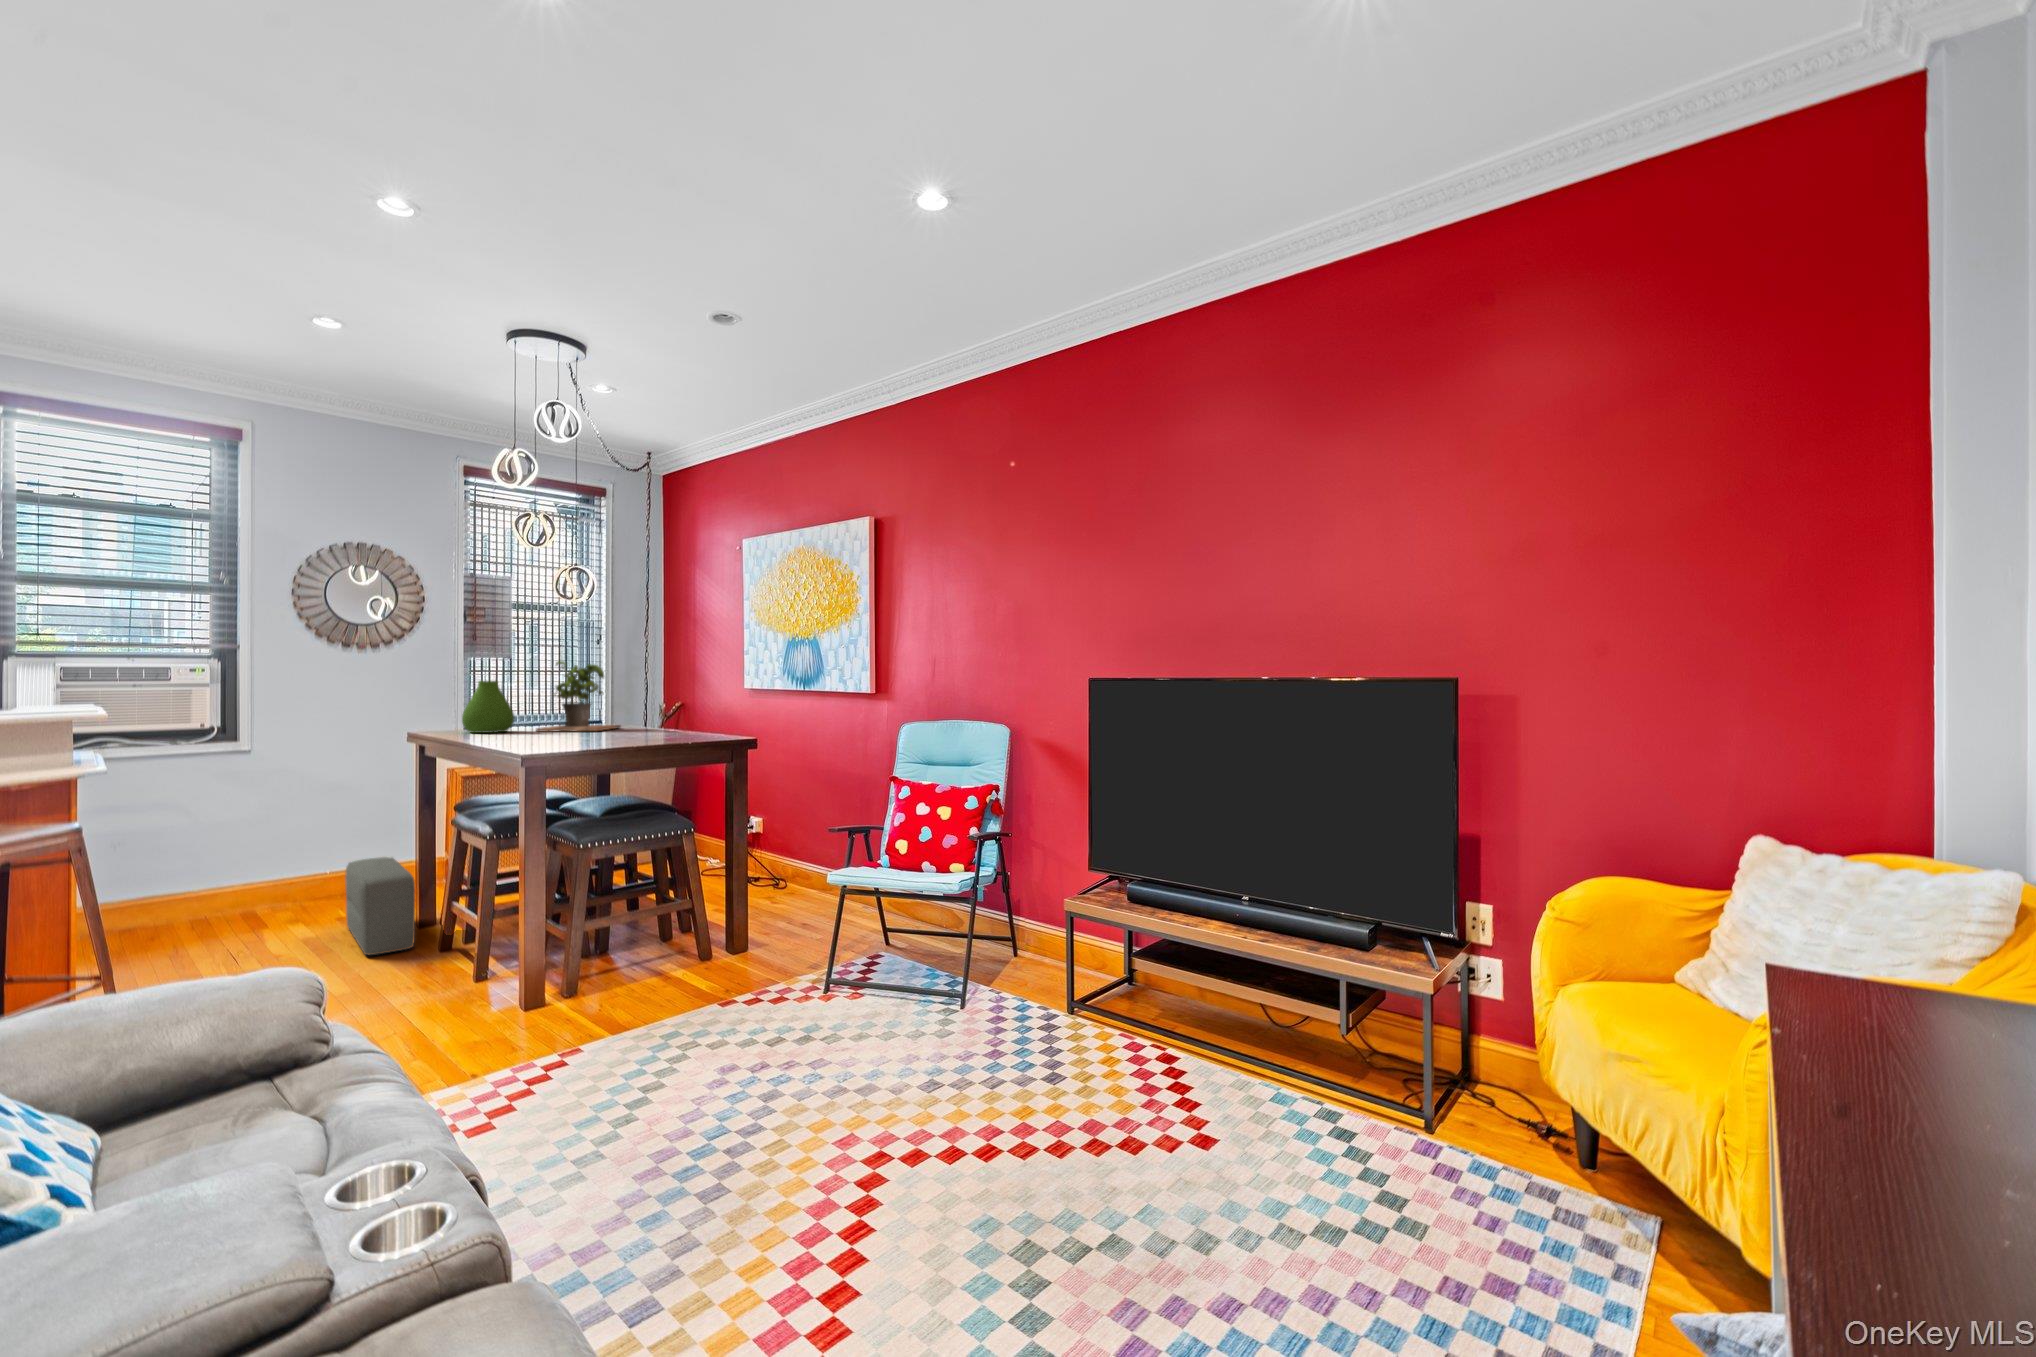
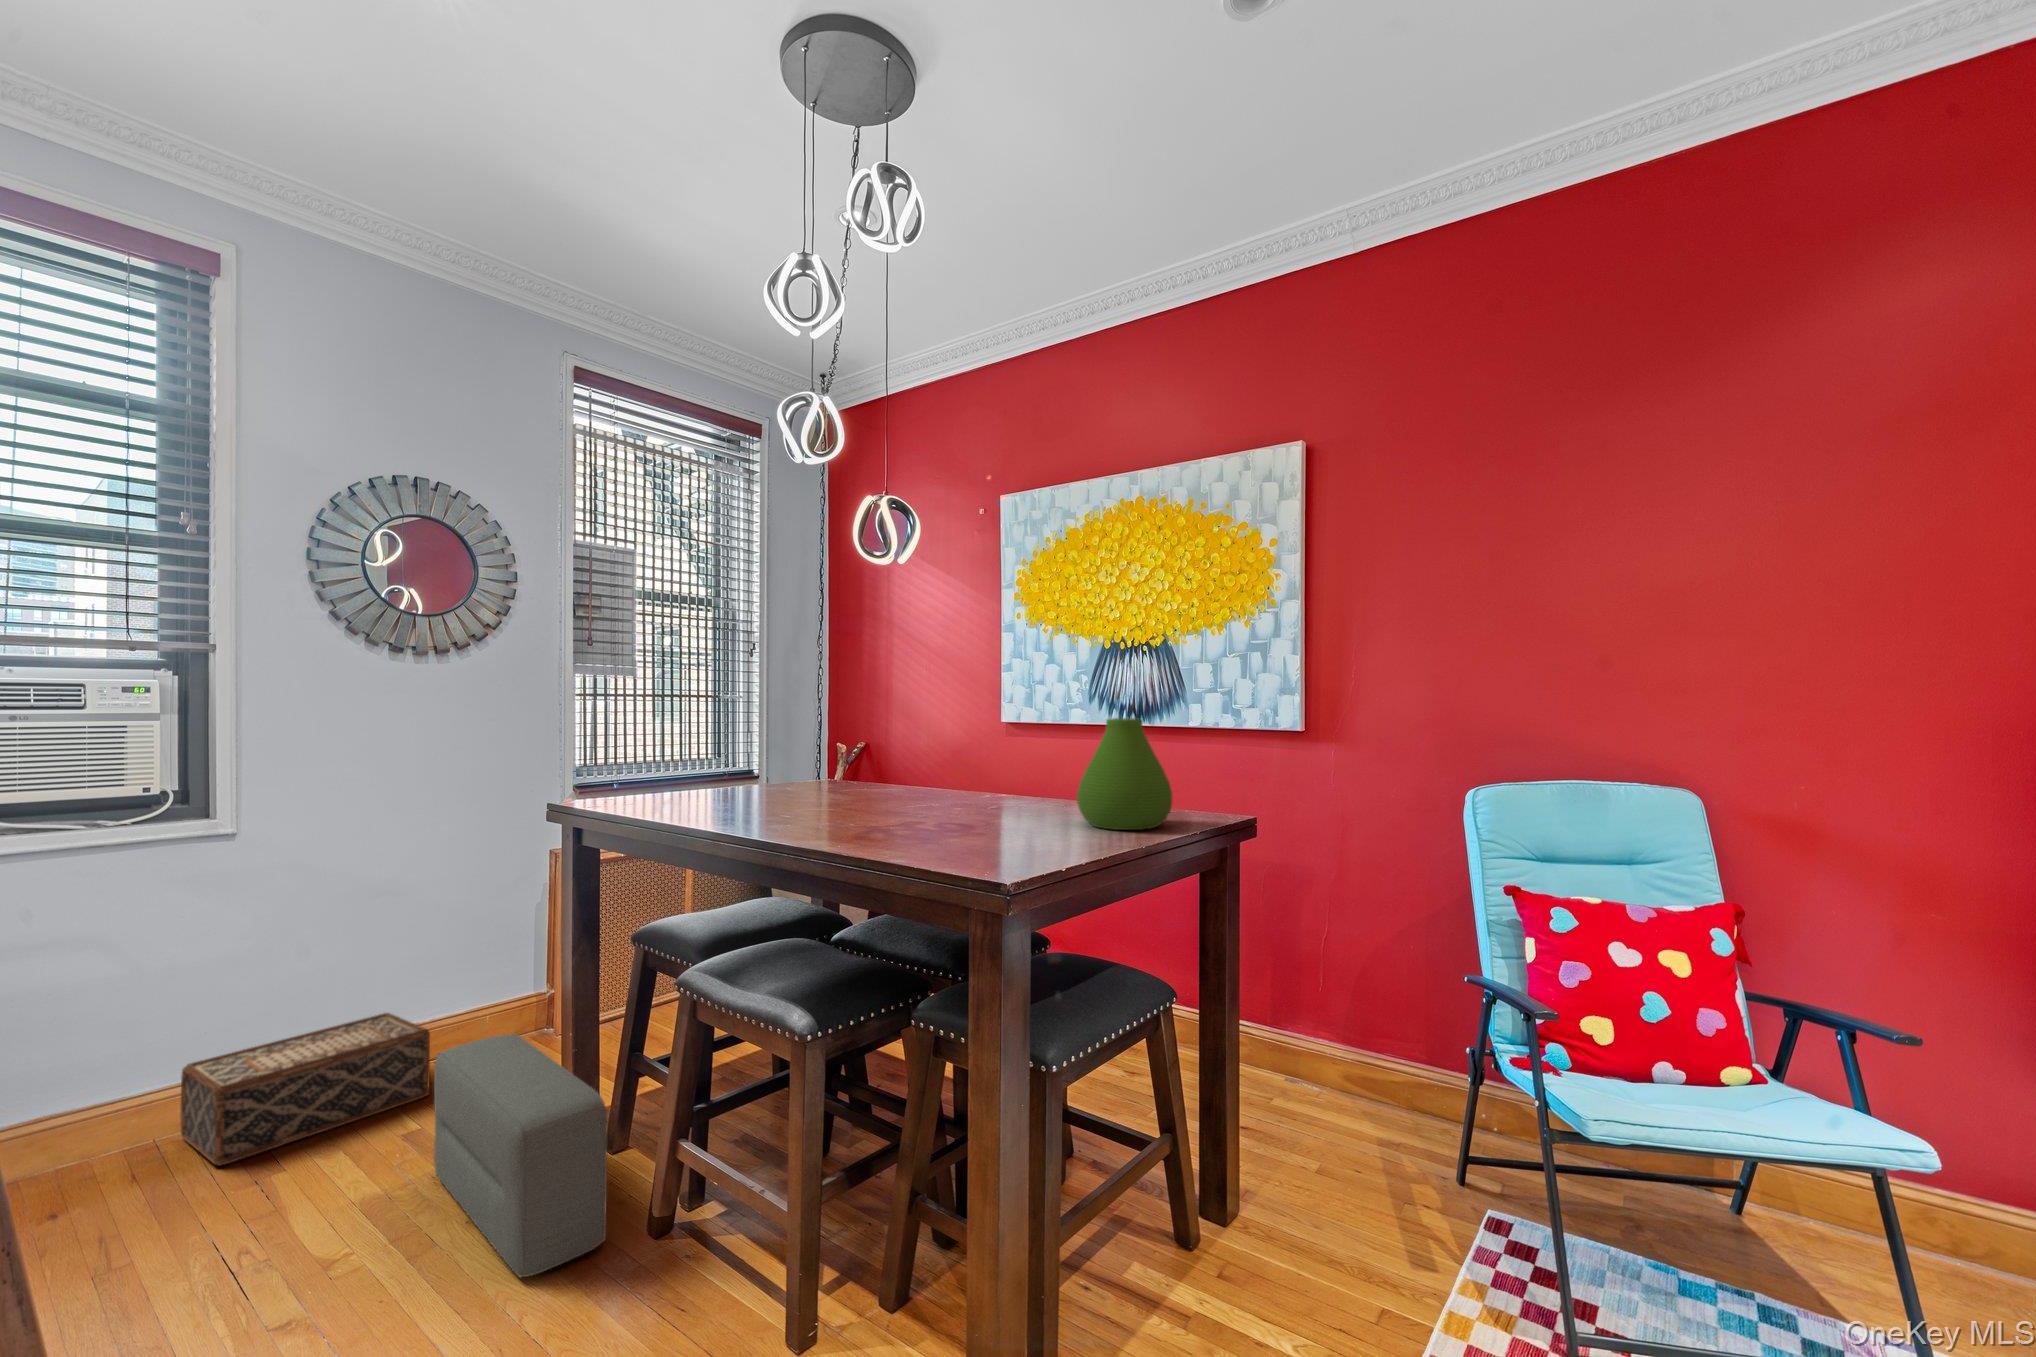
potted plant: present [536,661,621,732] -> none [775,676,885,800]
vase: present [462,681,514,733] -> present [1077,718,1172,830]
woven basket: none [226,858,362,922] -> present [180,1013,430,1166]

